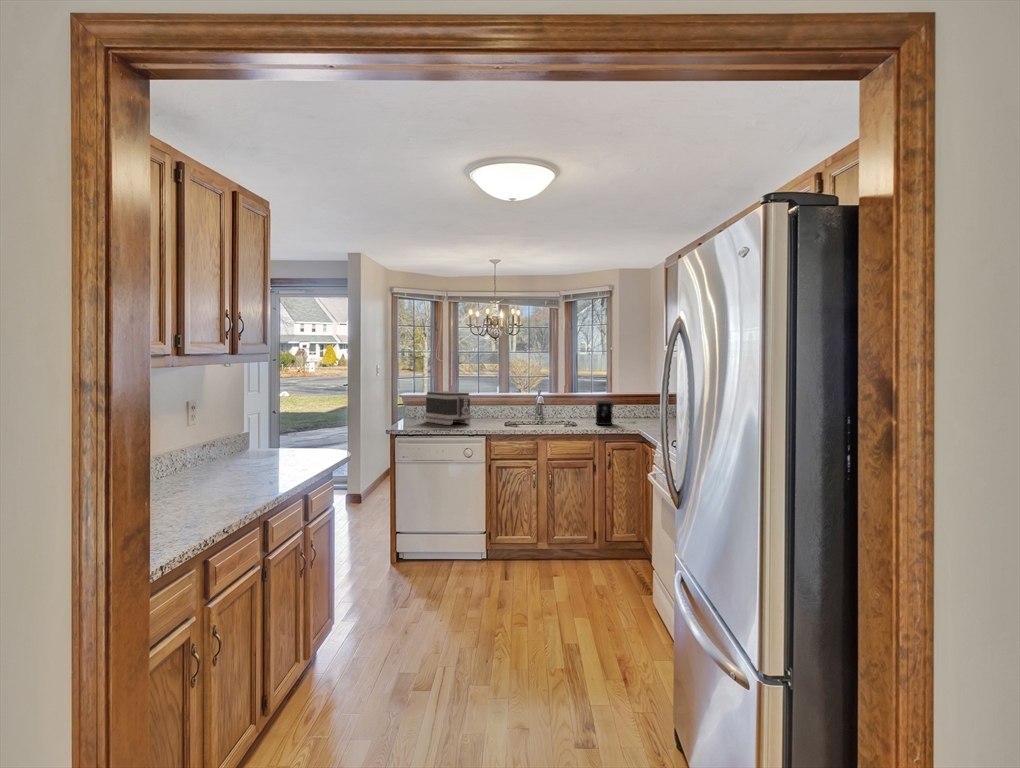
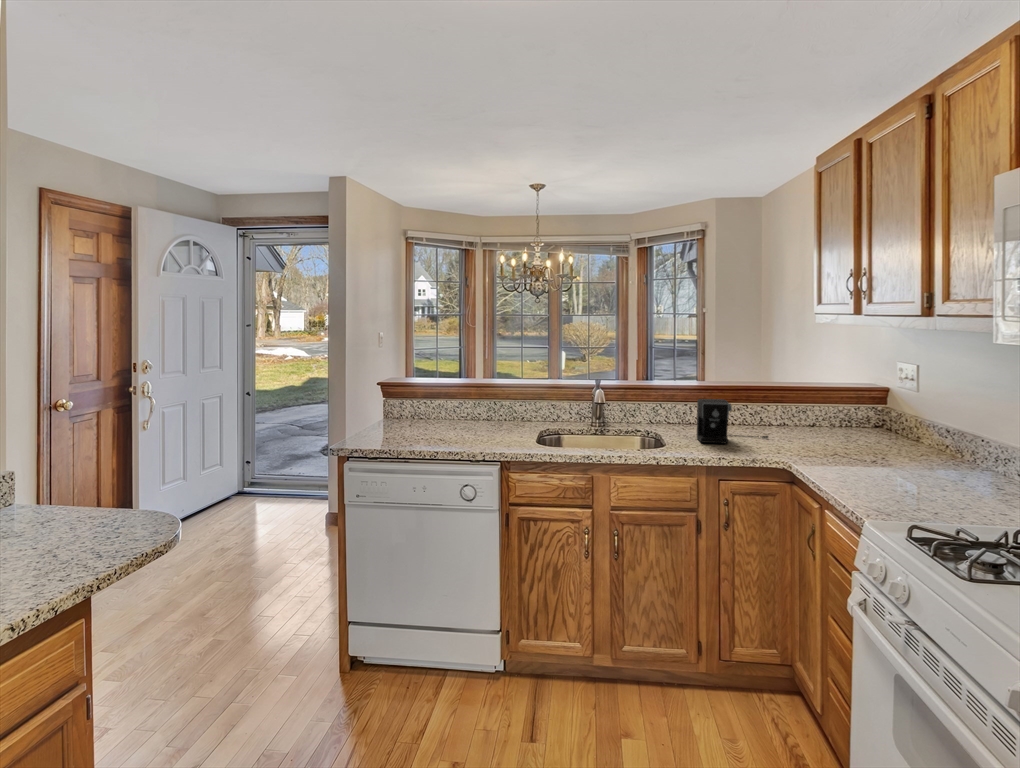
toaster: present [425,391,471,425] -> none [407,379,480,440]

